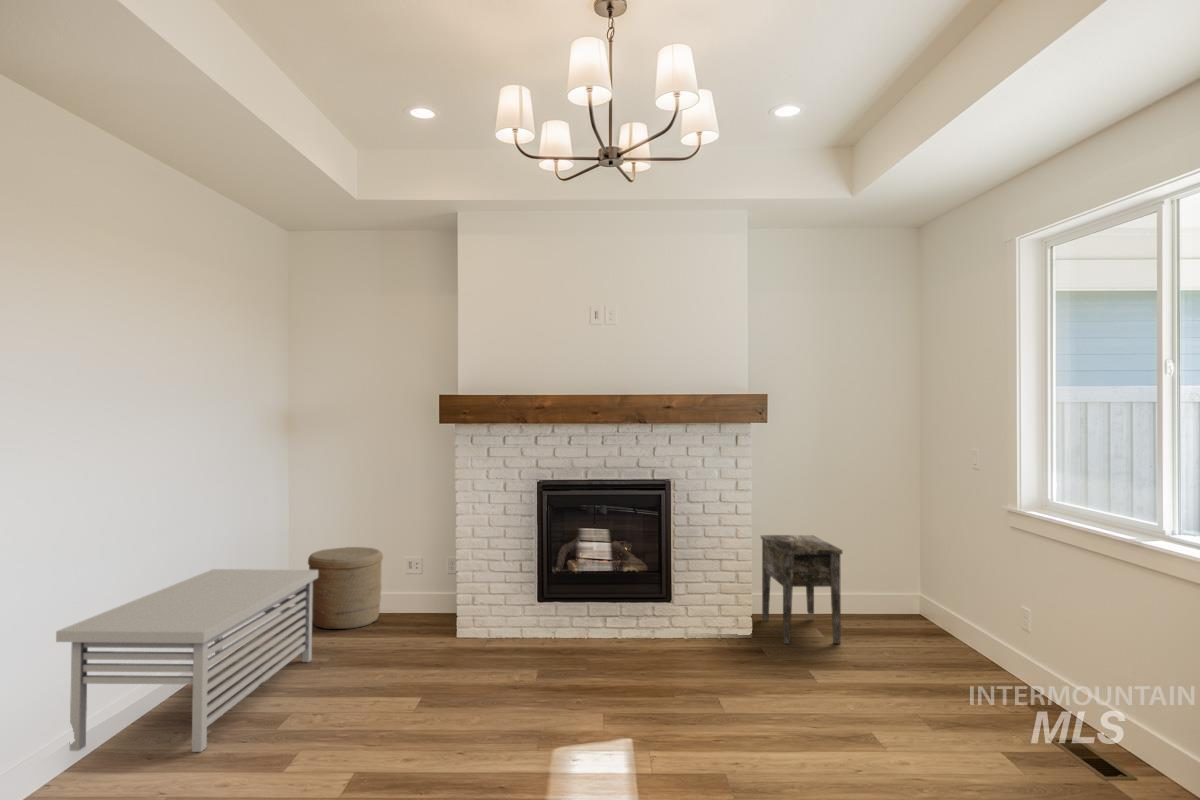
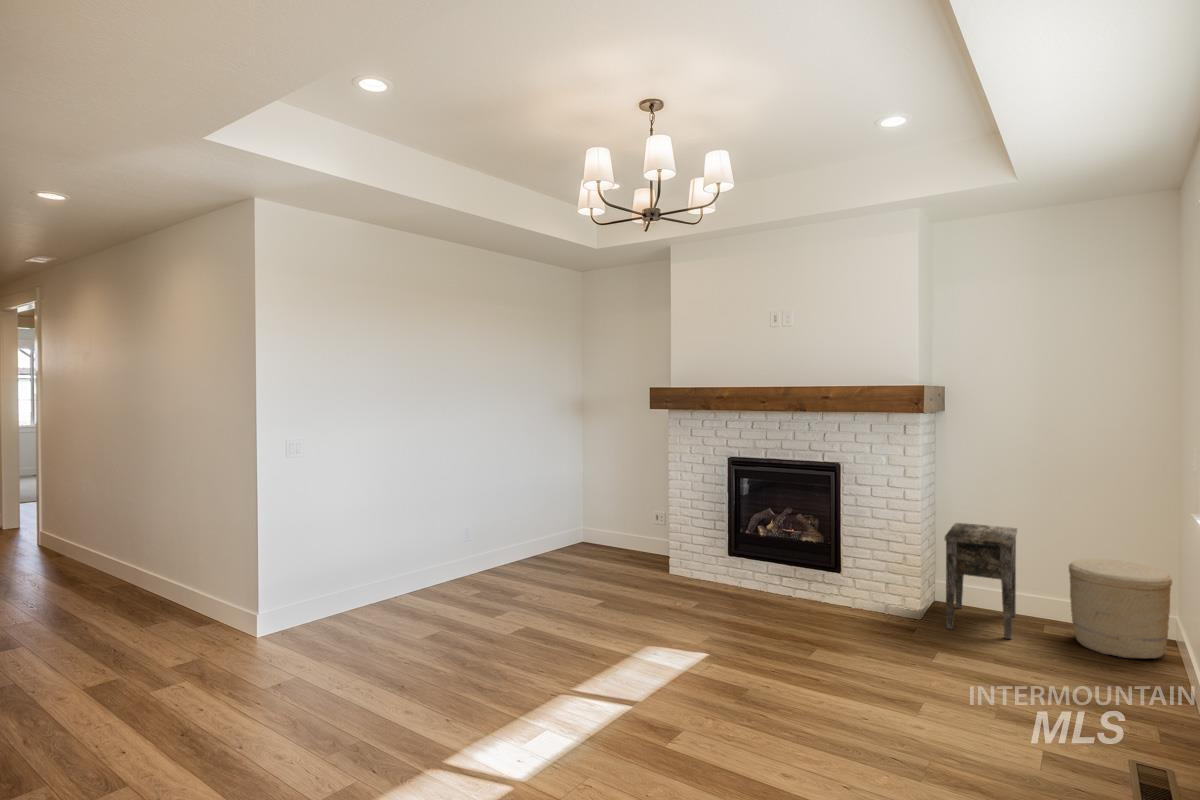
woven basket: present [308,547,383,629] -> present [1069,559,1172,659]
storage bench: present [56,569,318,752] -> none [405,504,567,607]

